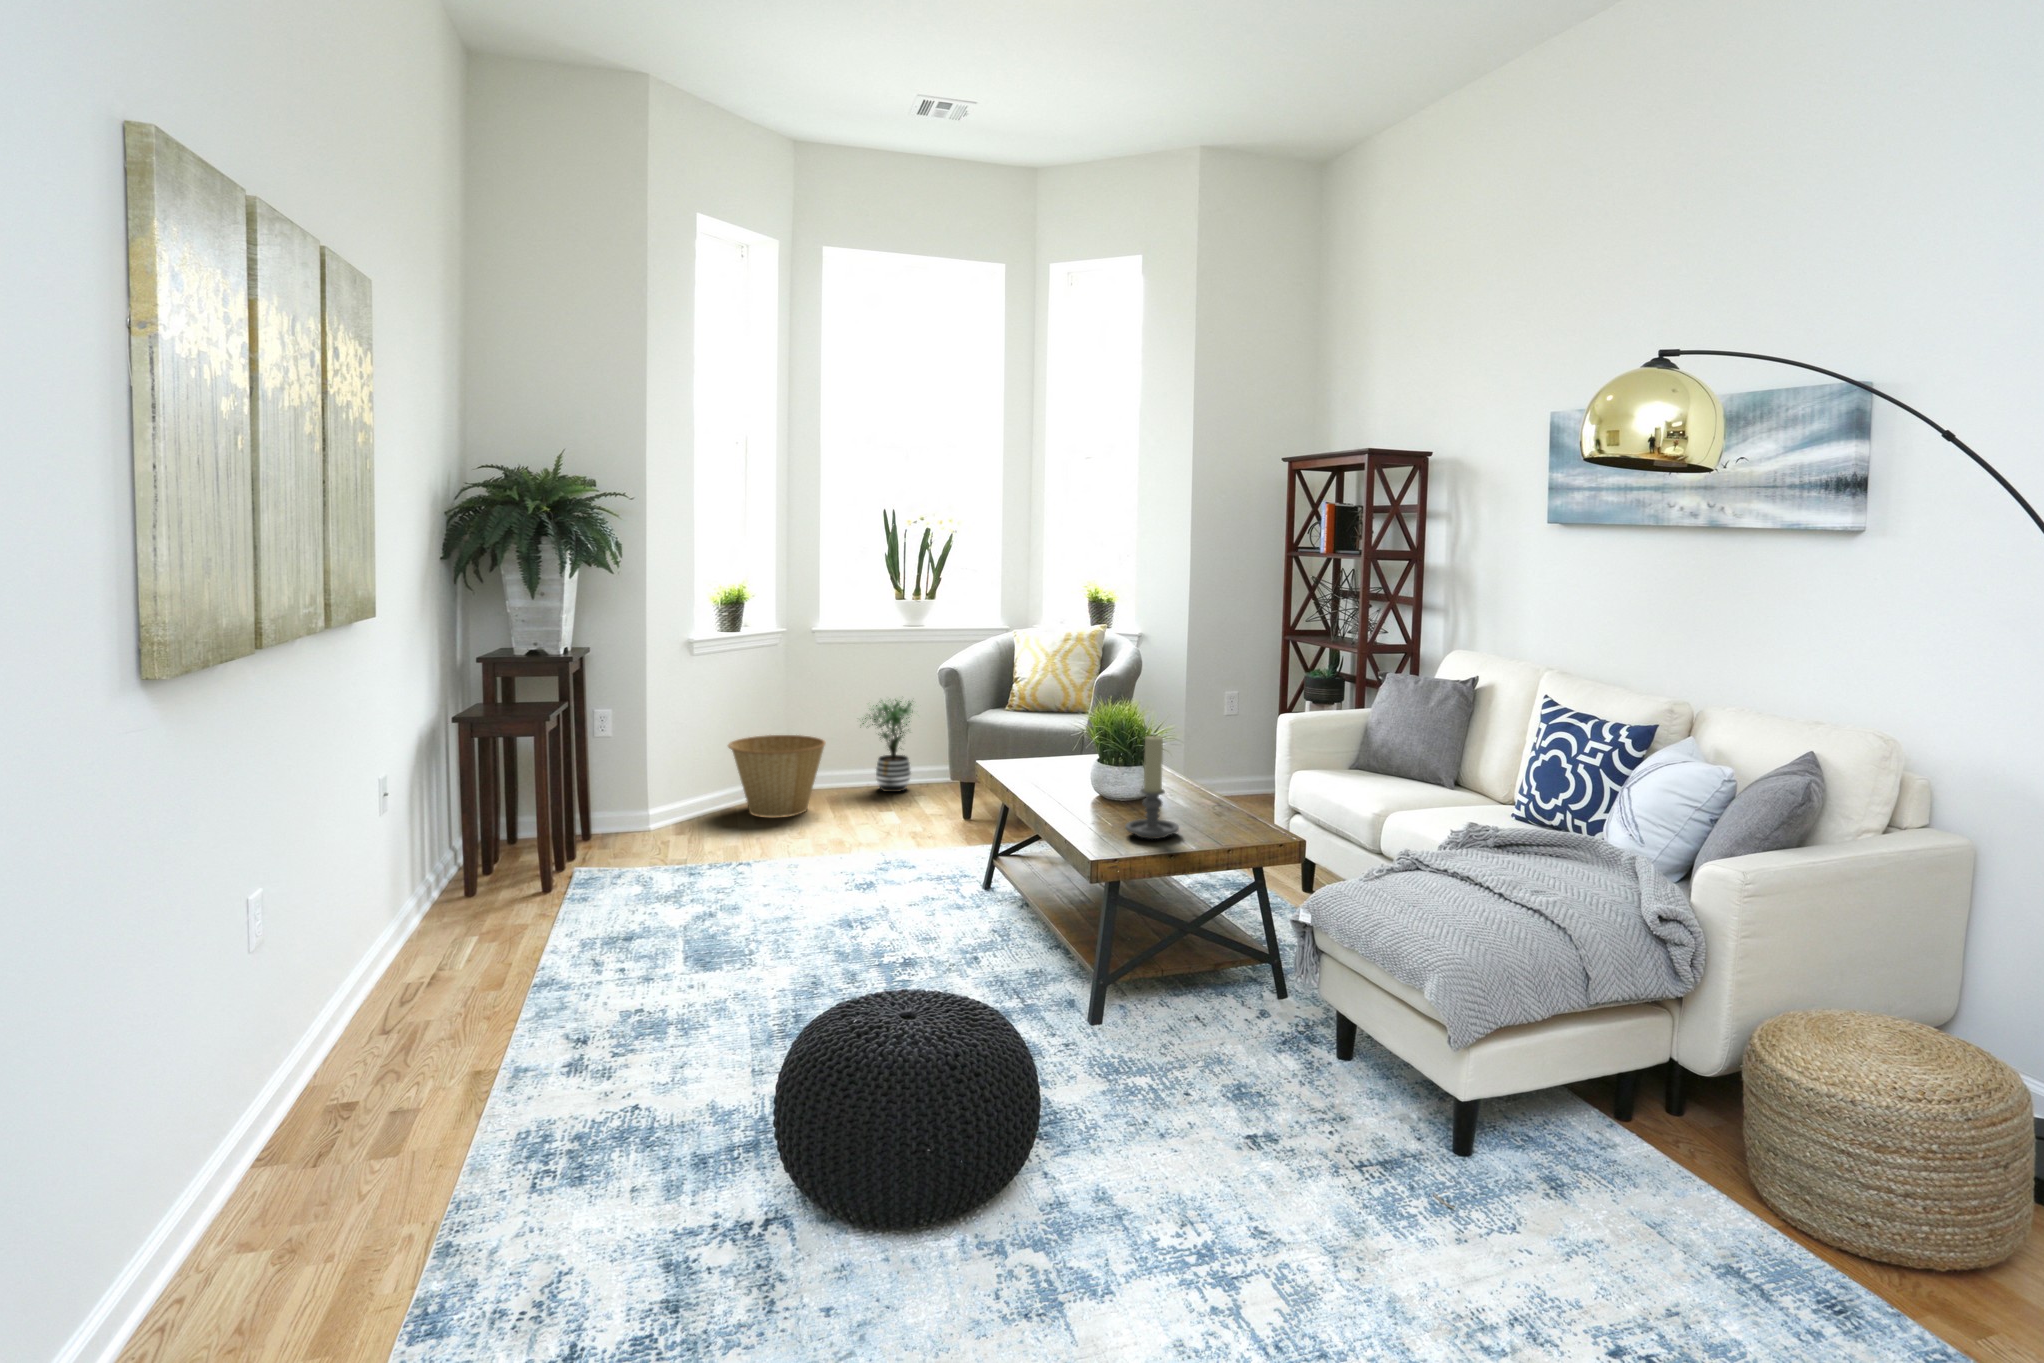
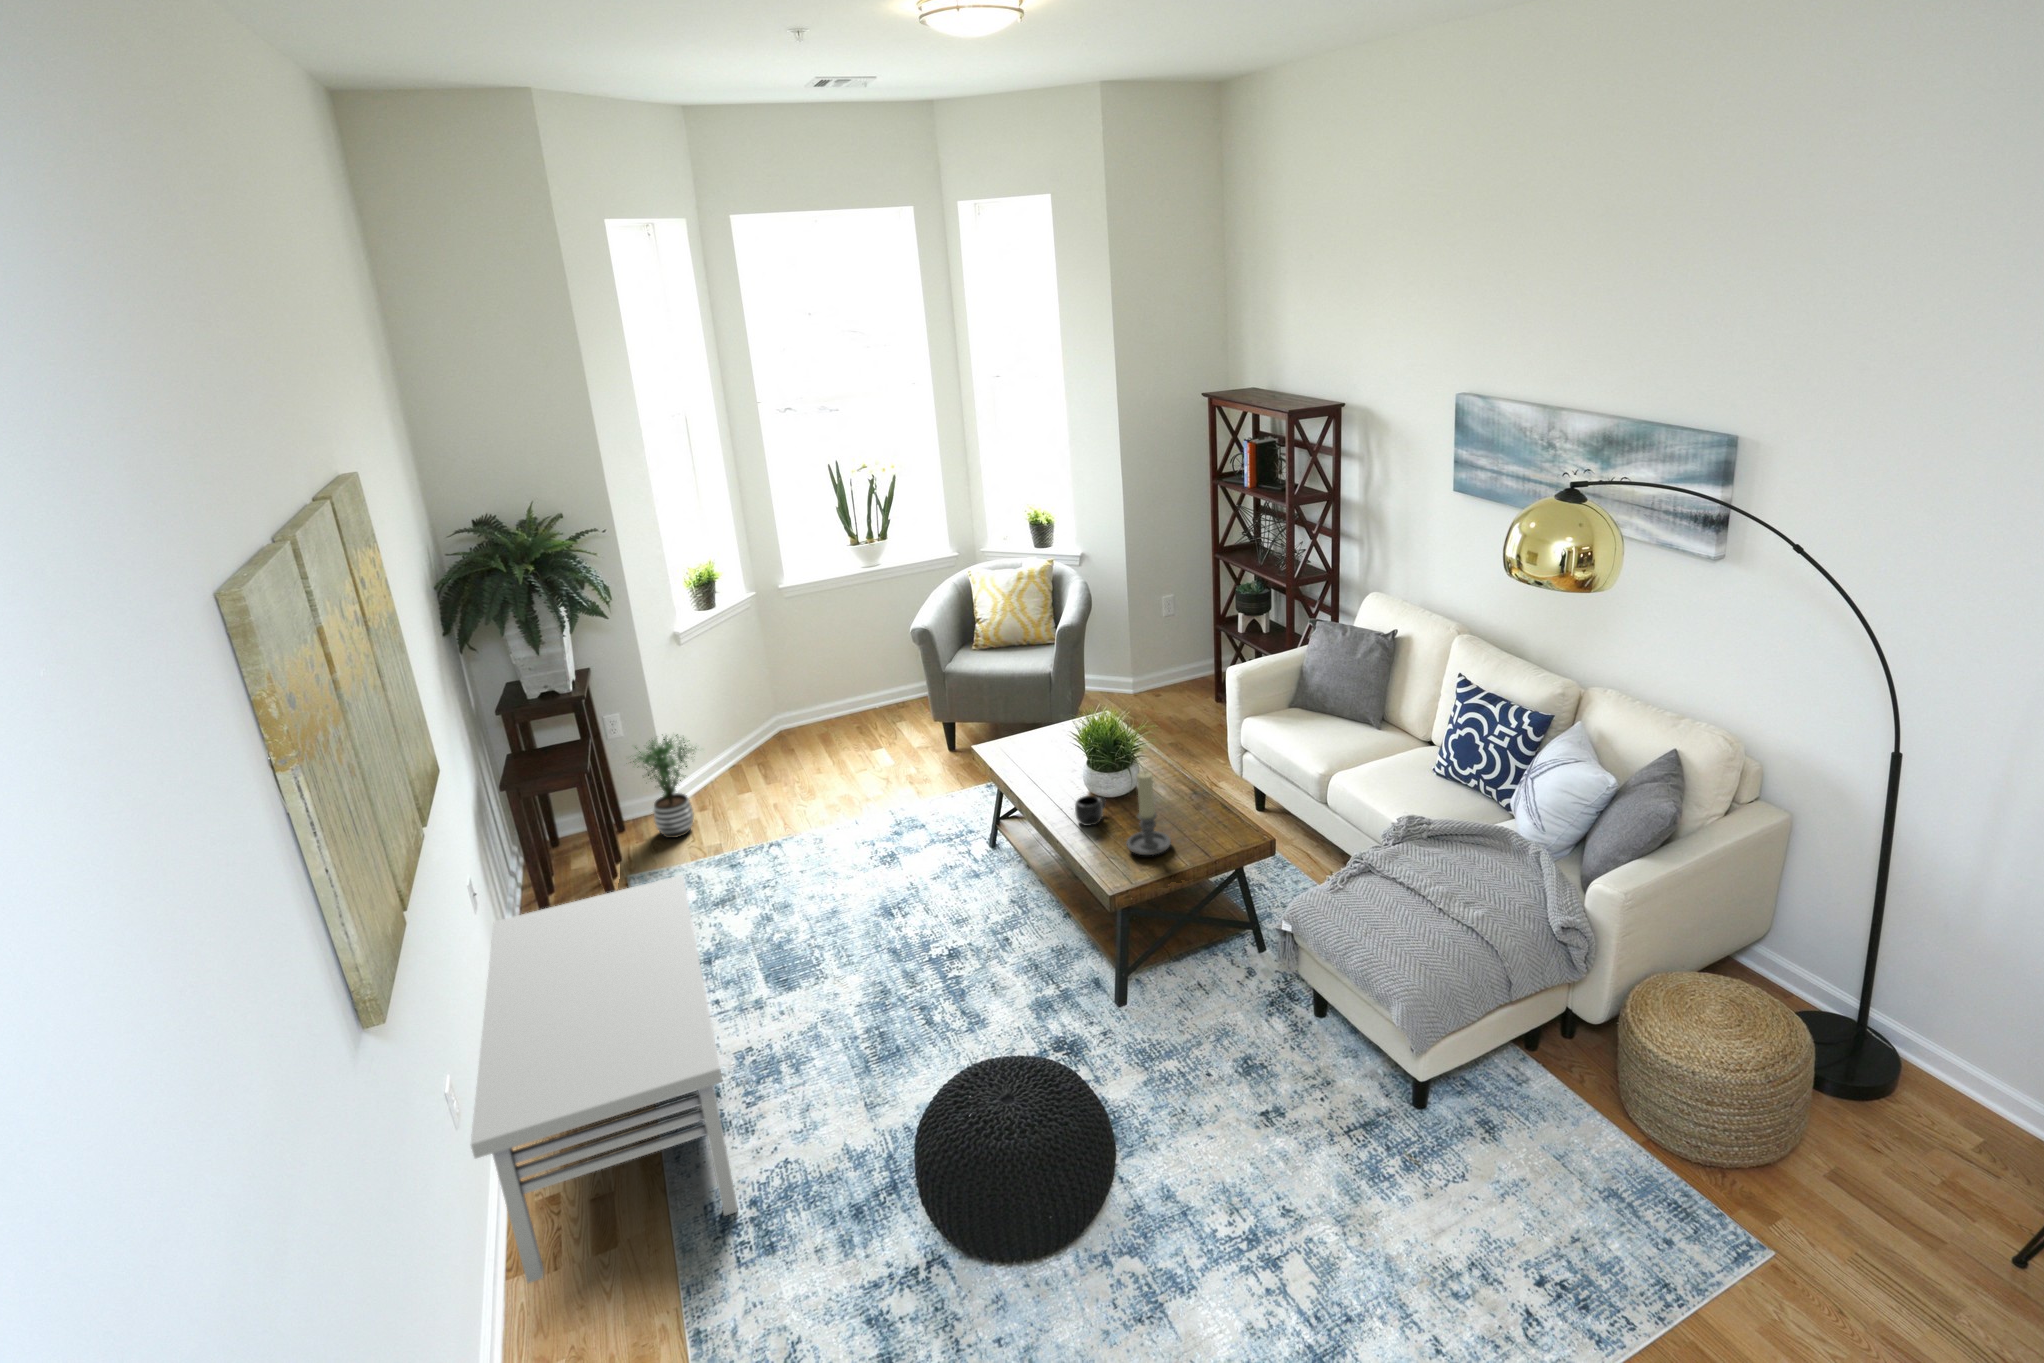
potted plant: present [860,699,913,792] -> present [630,734,696,838]
basket: present [728,735,825,817] -> none [726,693,815,776]
mug: none [1073,784,1111,816] -> present [1075,796,1105,826]
storage bench: none [232,804,610,1179] -> present [471,875,738,1283]

